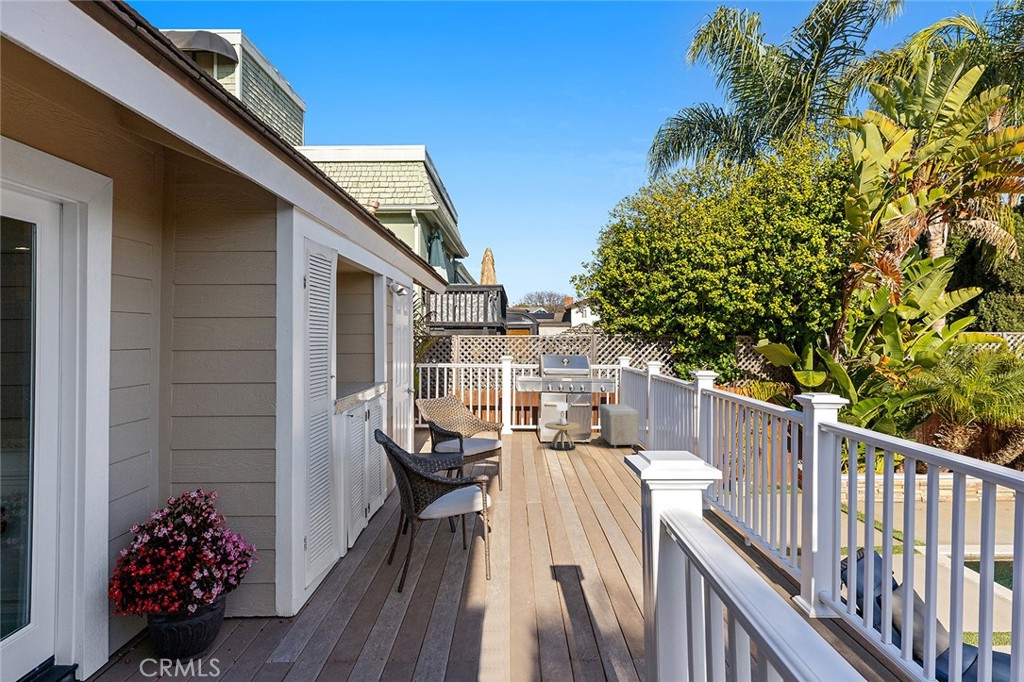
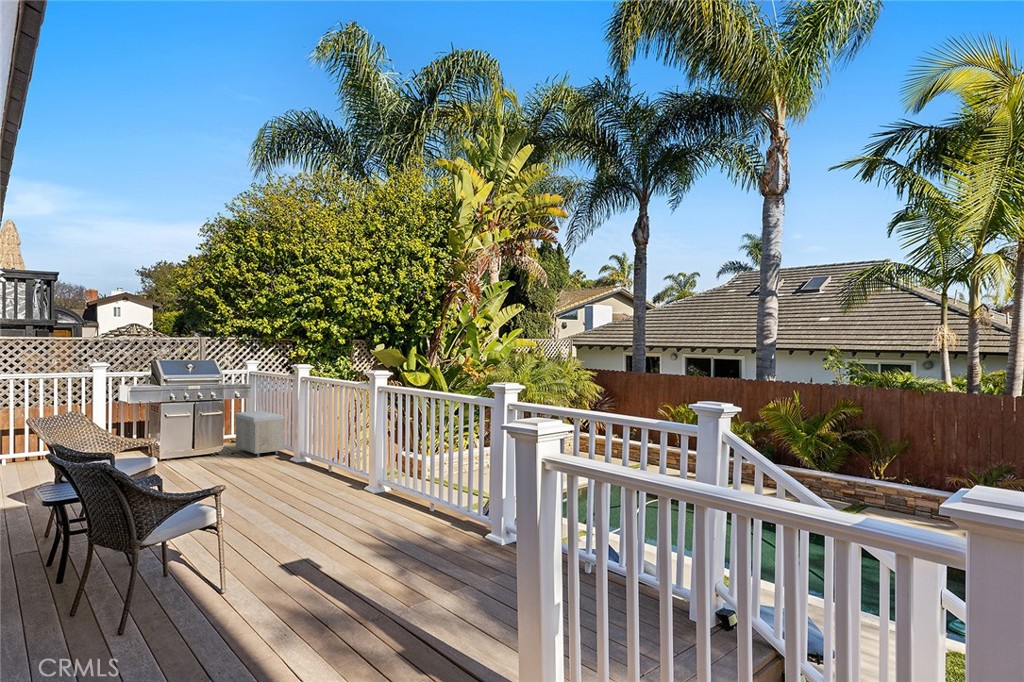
side table: present [545,403,580,451] -> none [174,413,219,467]

